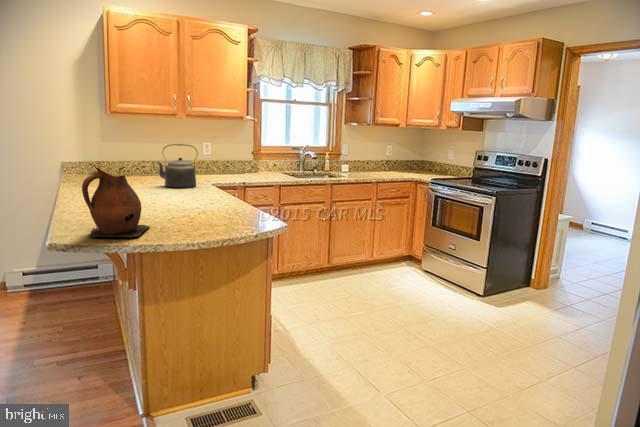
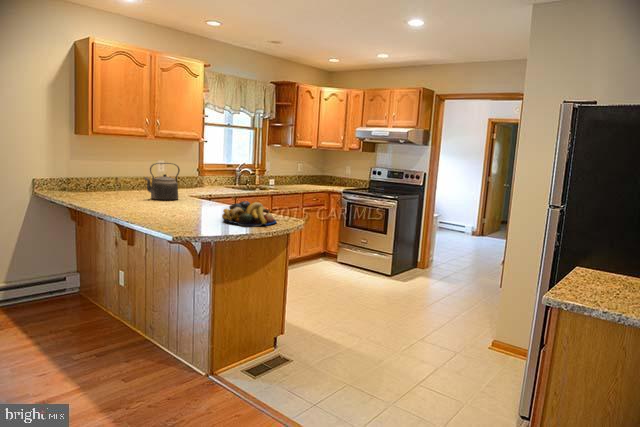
ceramic pitcher: present [82,167,150,238] -> none [178,181,223,233]
fruit bowl: none [176,194,250,230] -> present [222,201,276,226]

